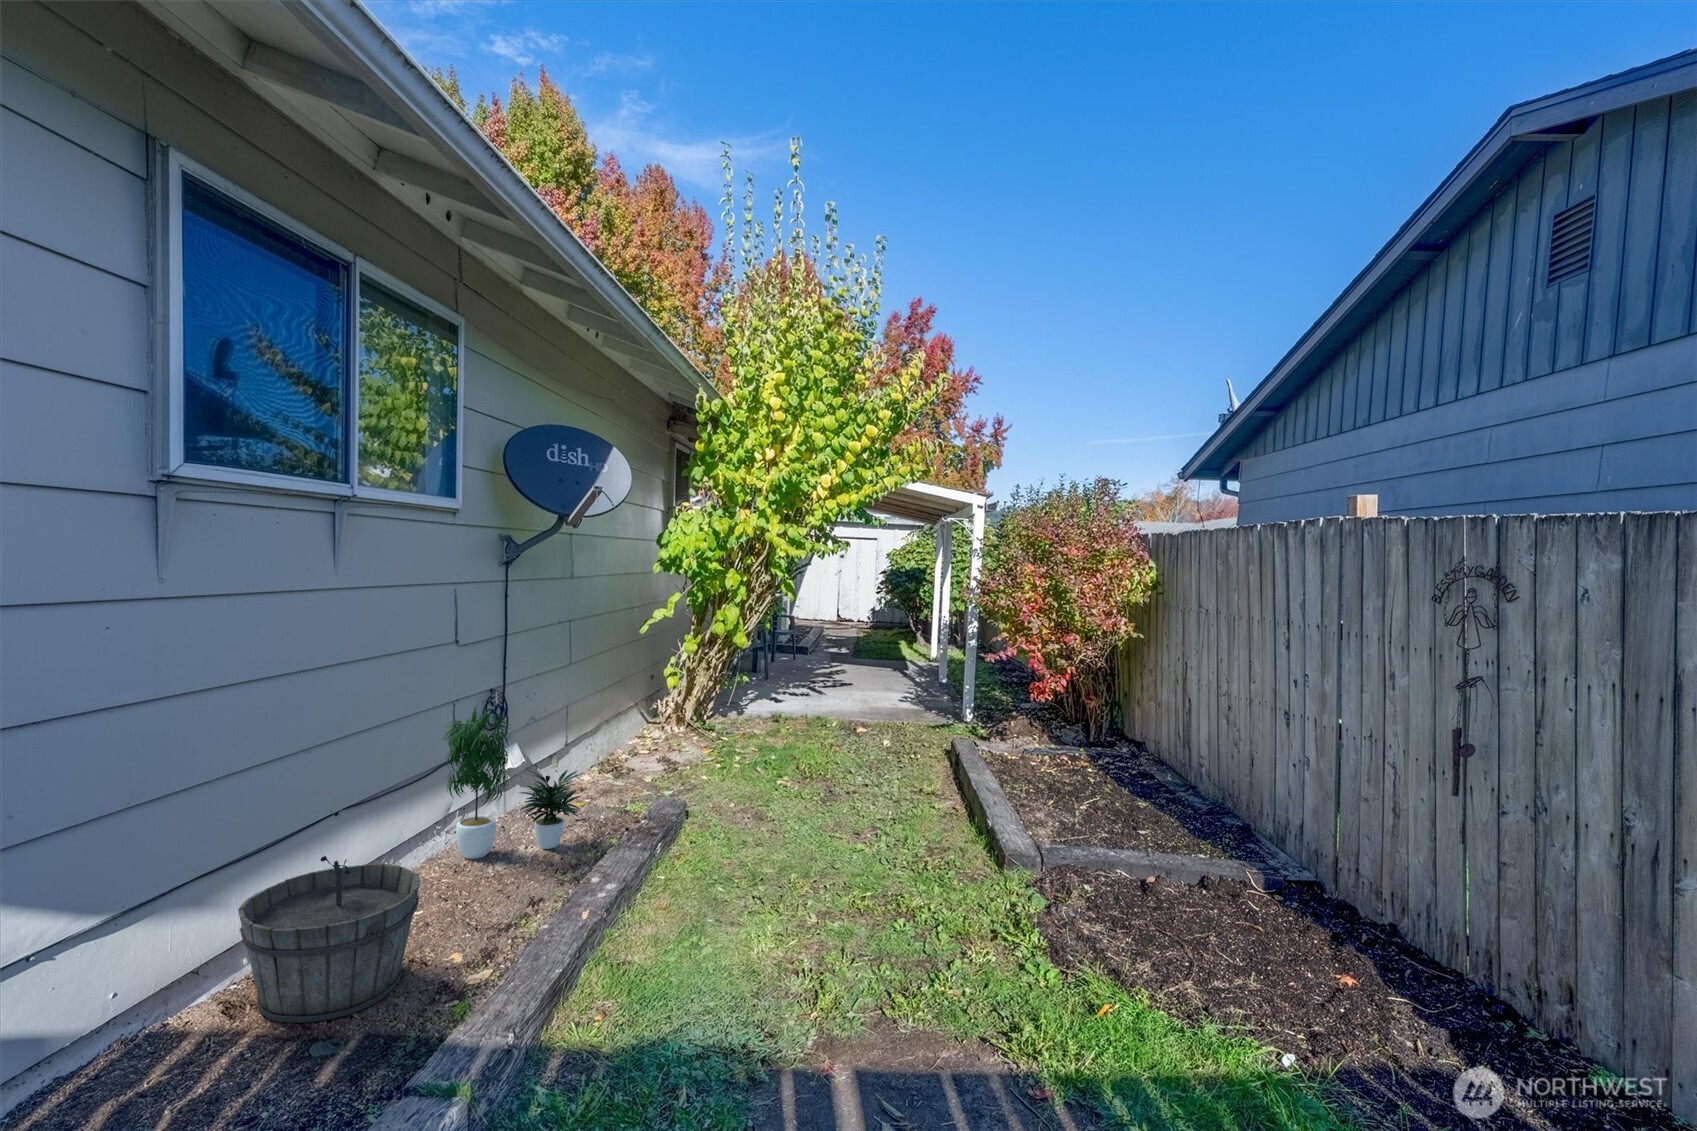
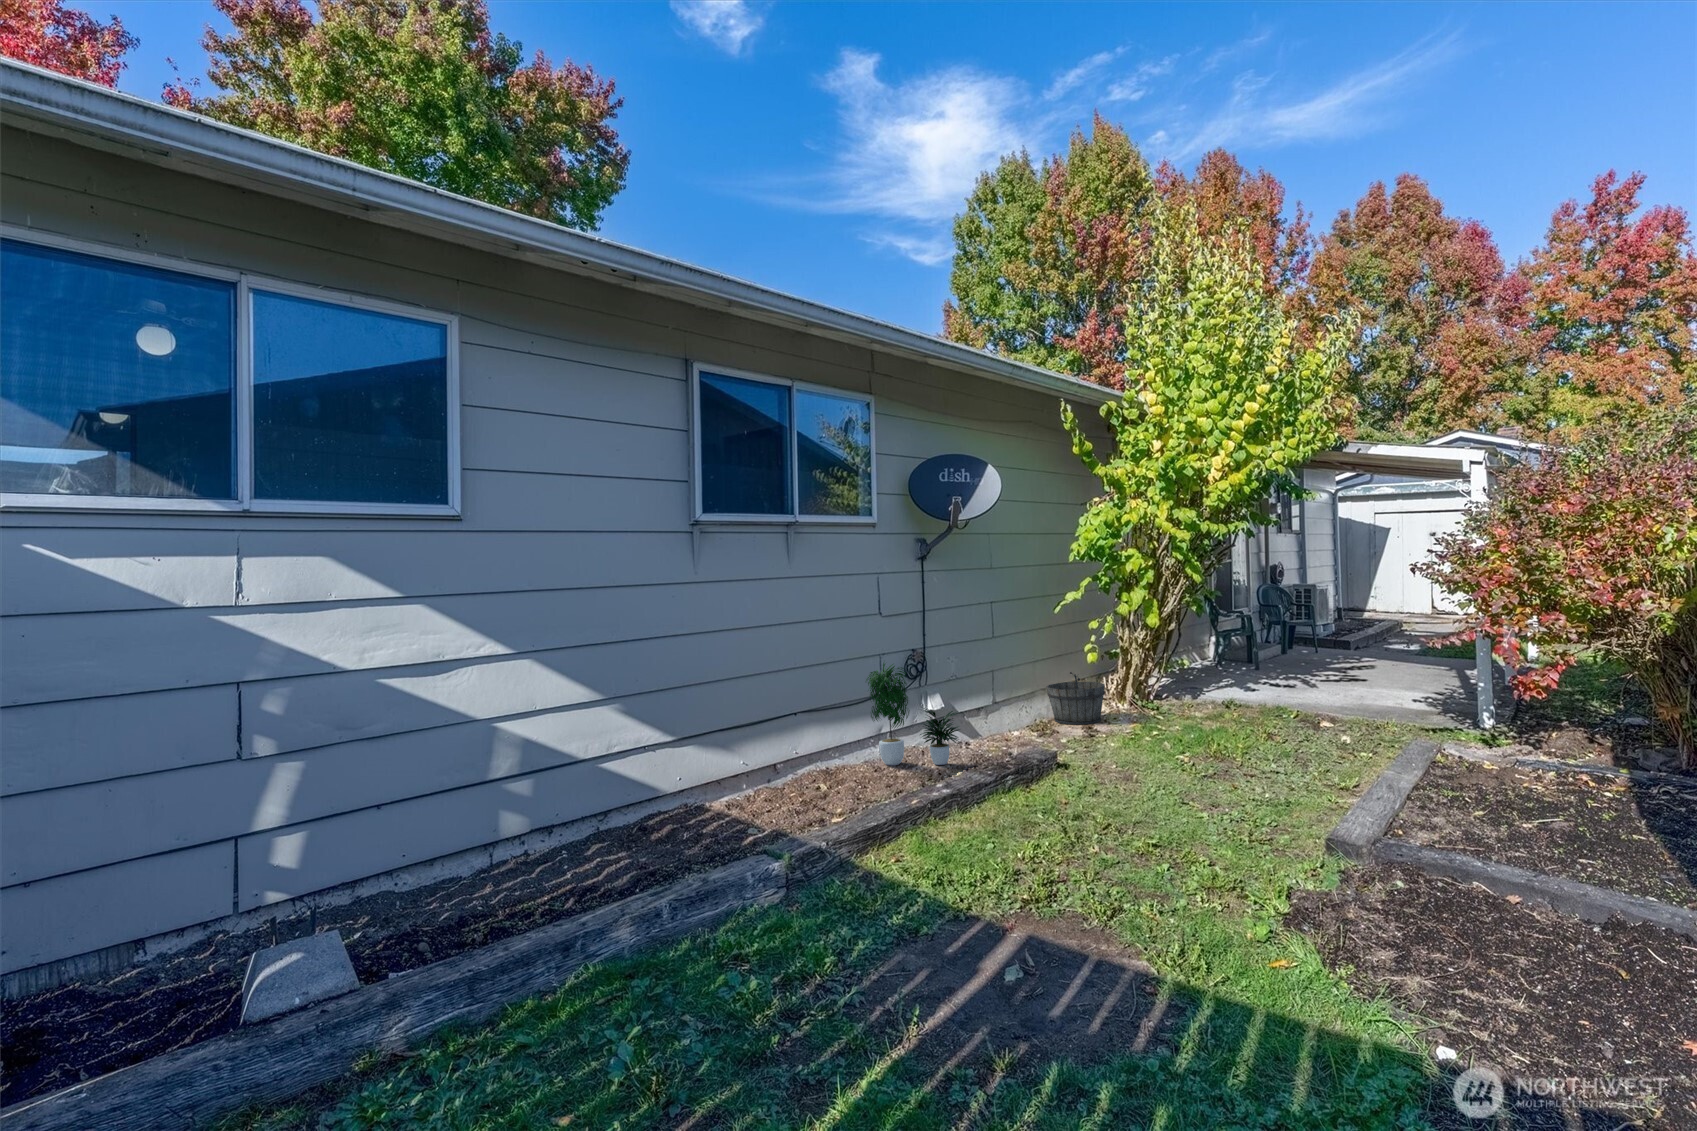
wooden bucket: present [238,856,420,1023] -> present [1046,672,1105,725]

